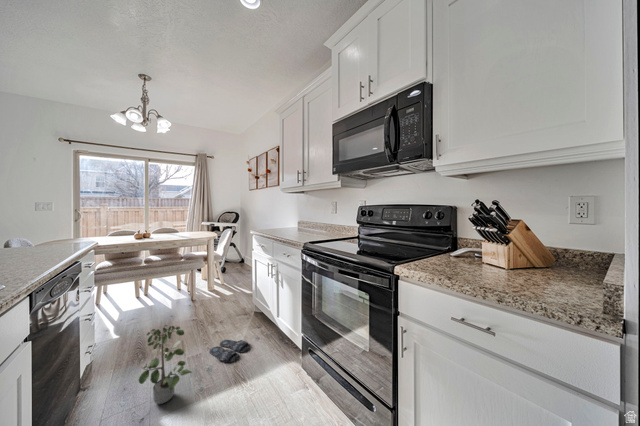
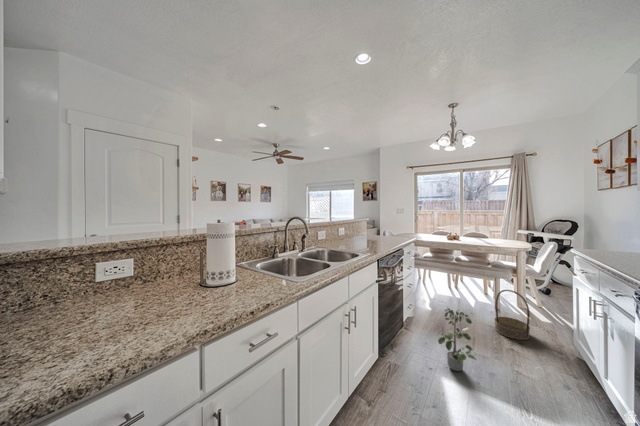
basket: none [195,279,224,325] -> present [495,290,530,340]
slippers: present [210,340,250,363] -> none [502,359,556,388]

